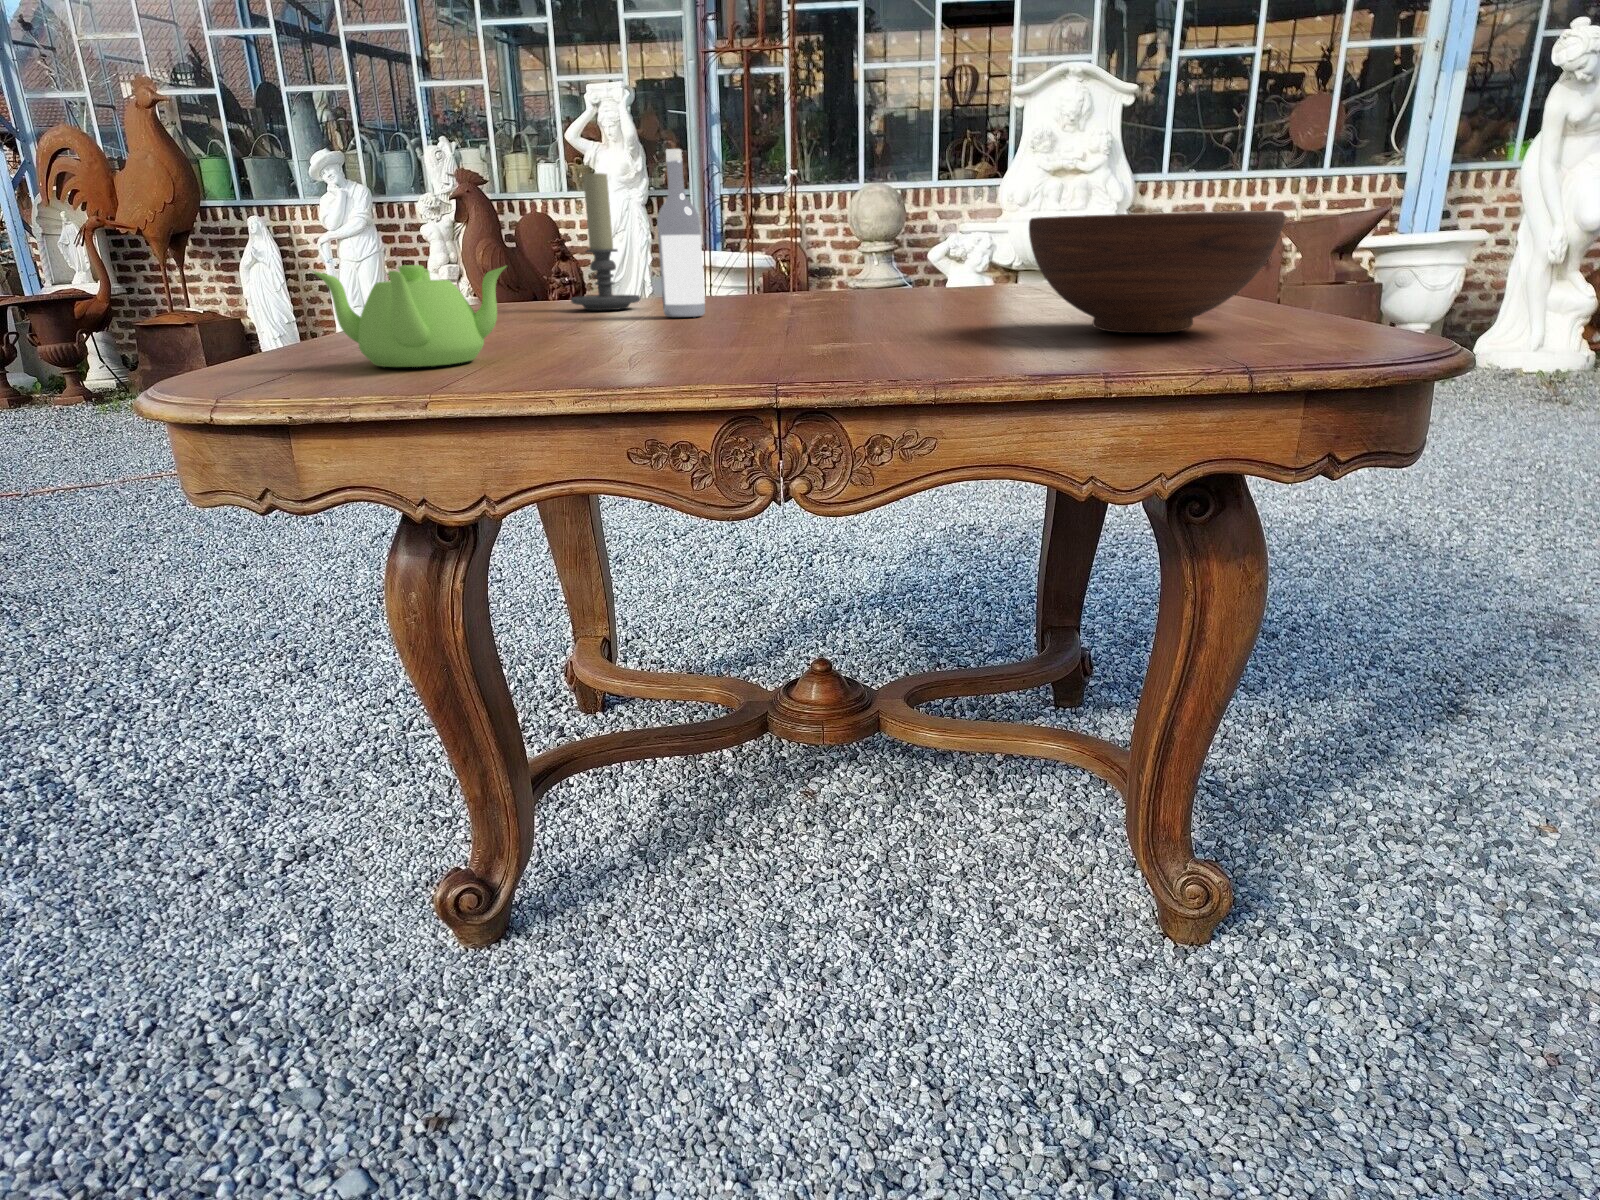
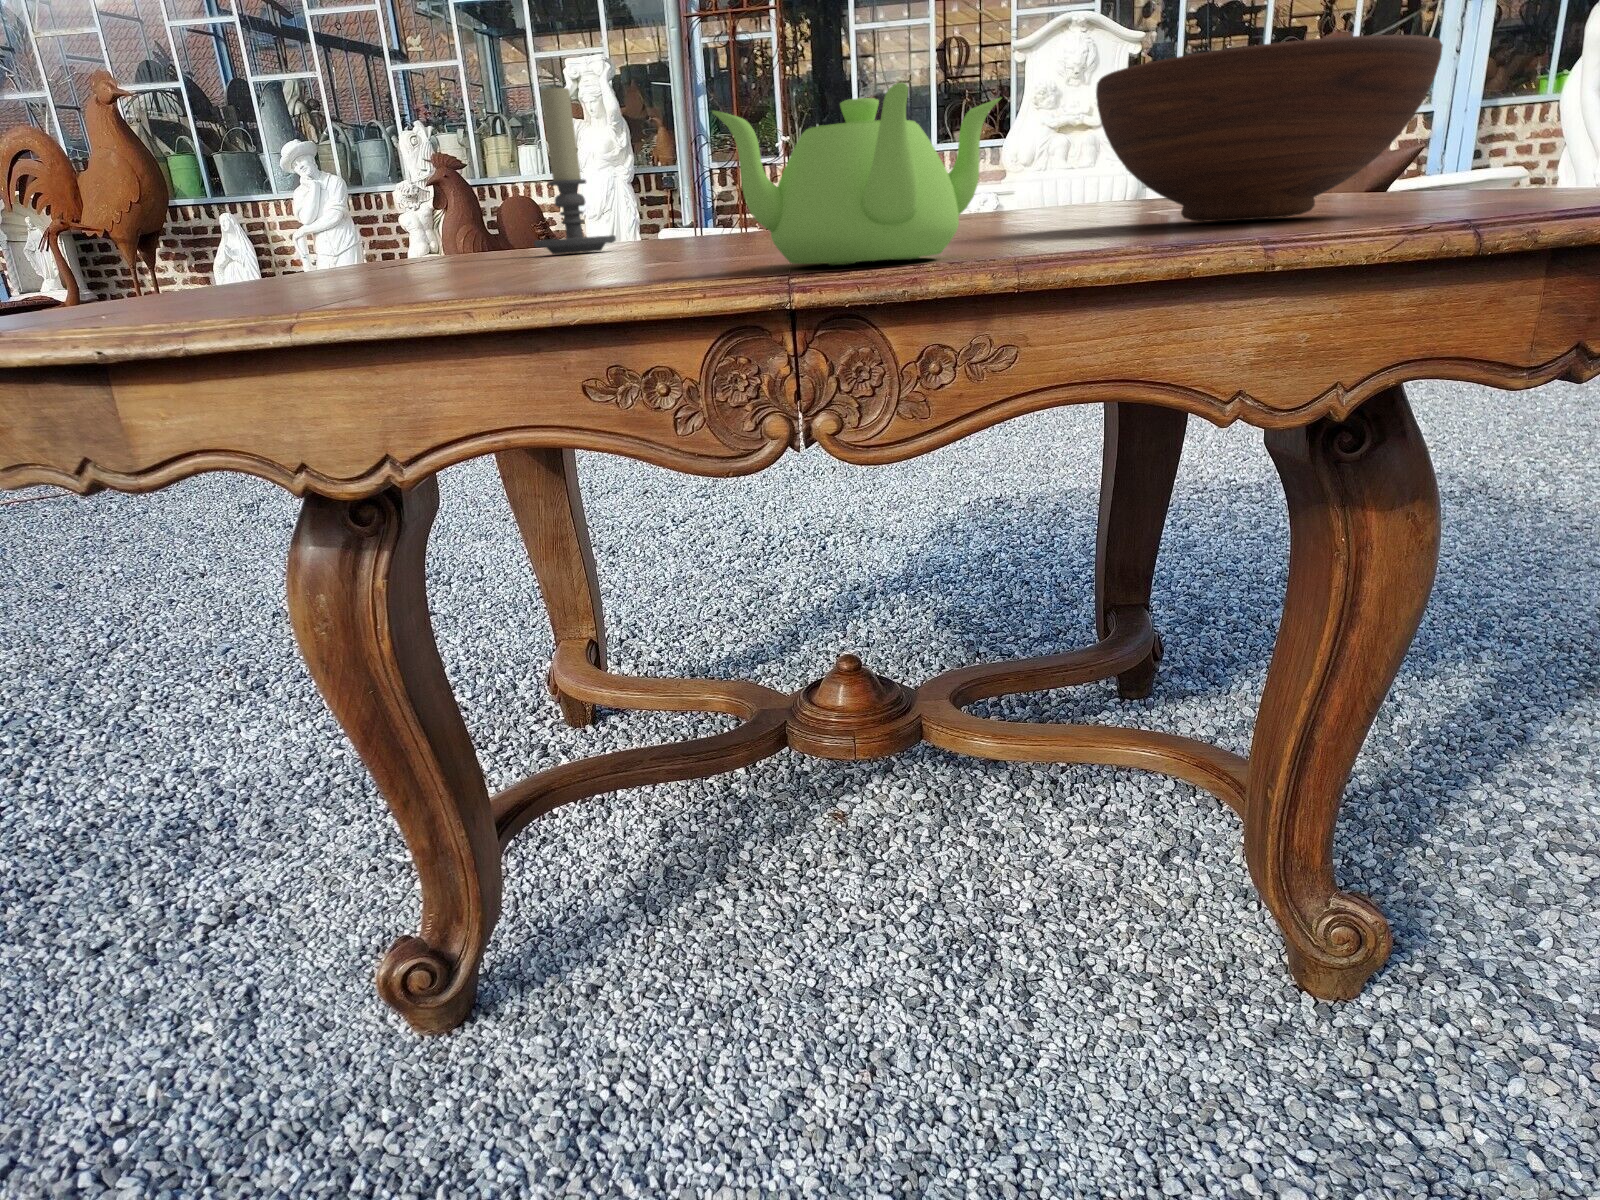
wine bottle: present [657,149,705,317] -> none [628,41,691,251]
teapot: present [312,265,506,367] -> present [712,83,1001,265]

